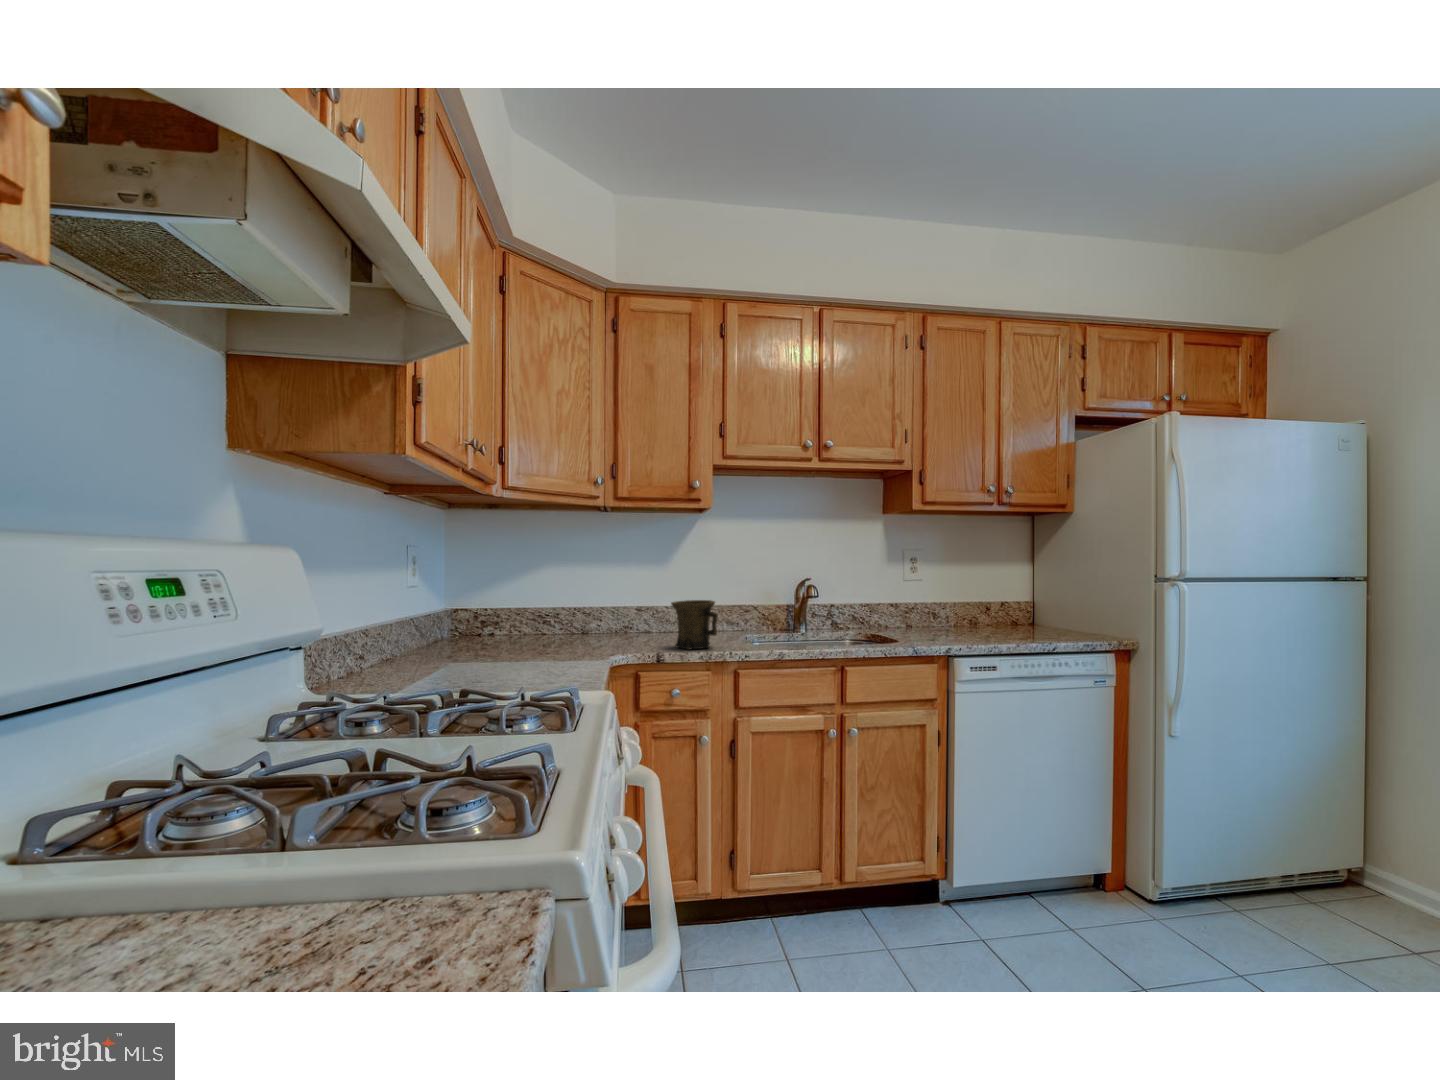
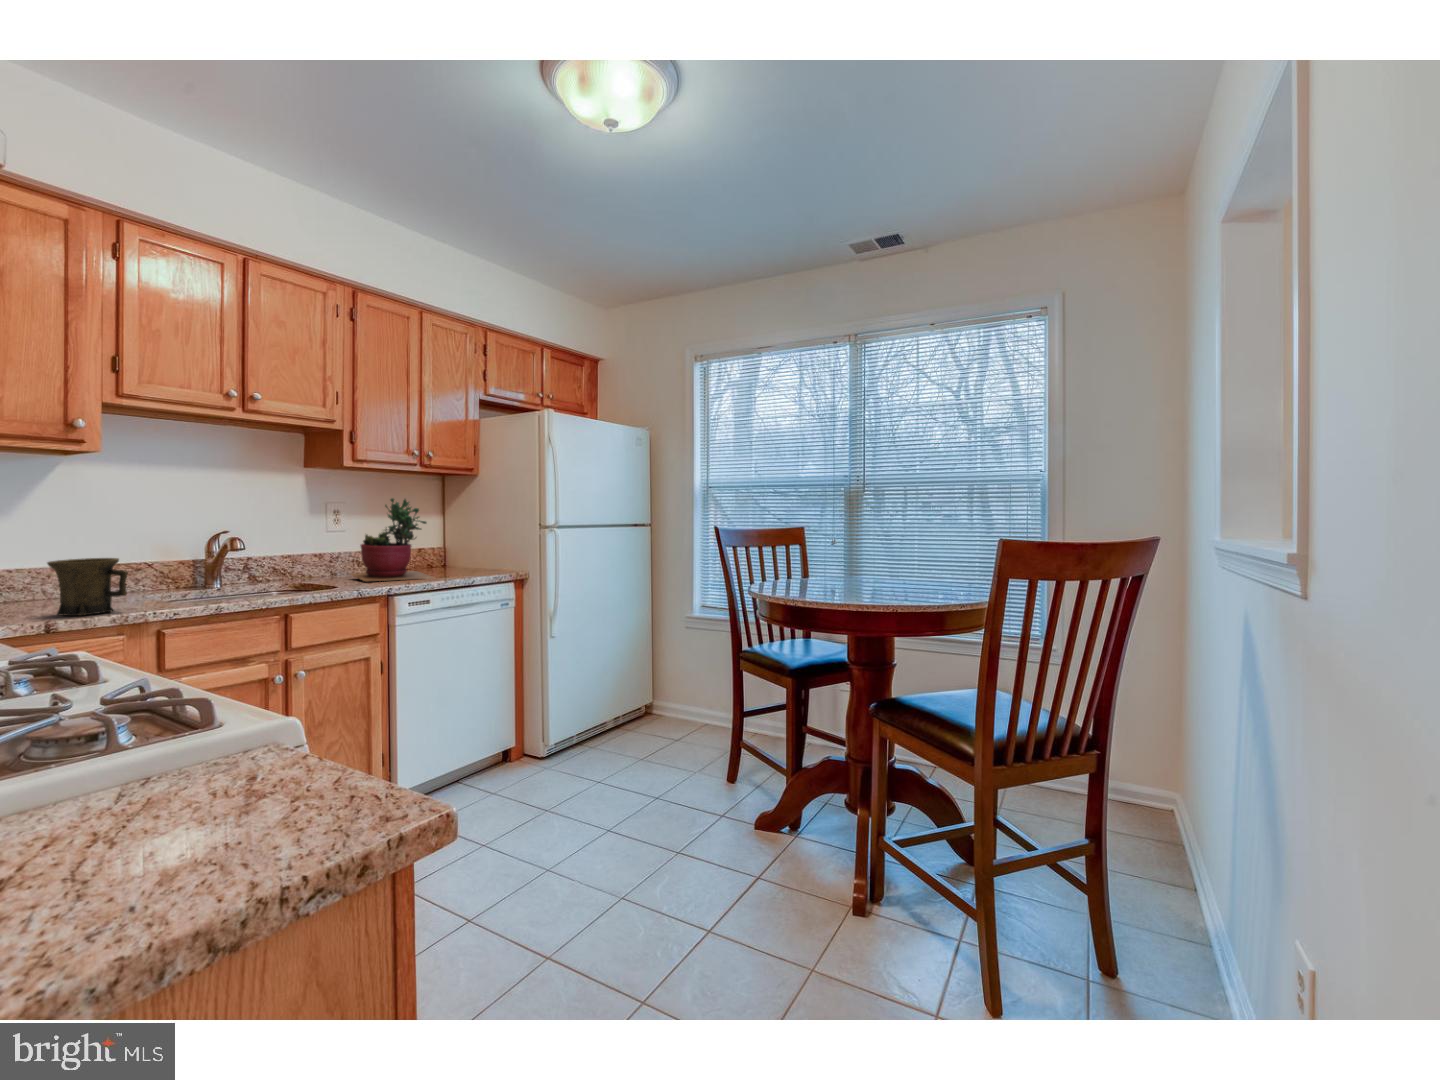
succulent plant: none [920,543,1013,639] -> present [351,498,433,581]

